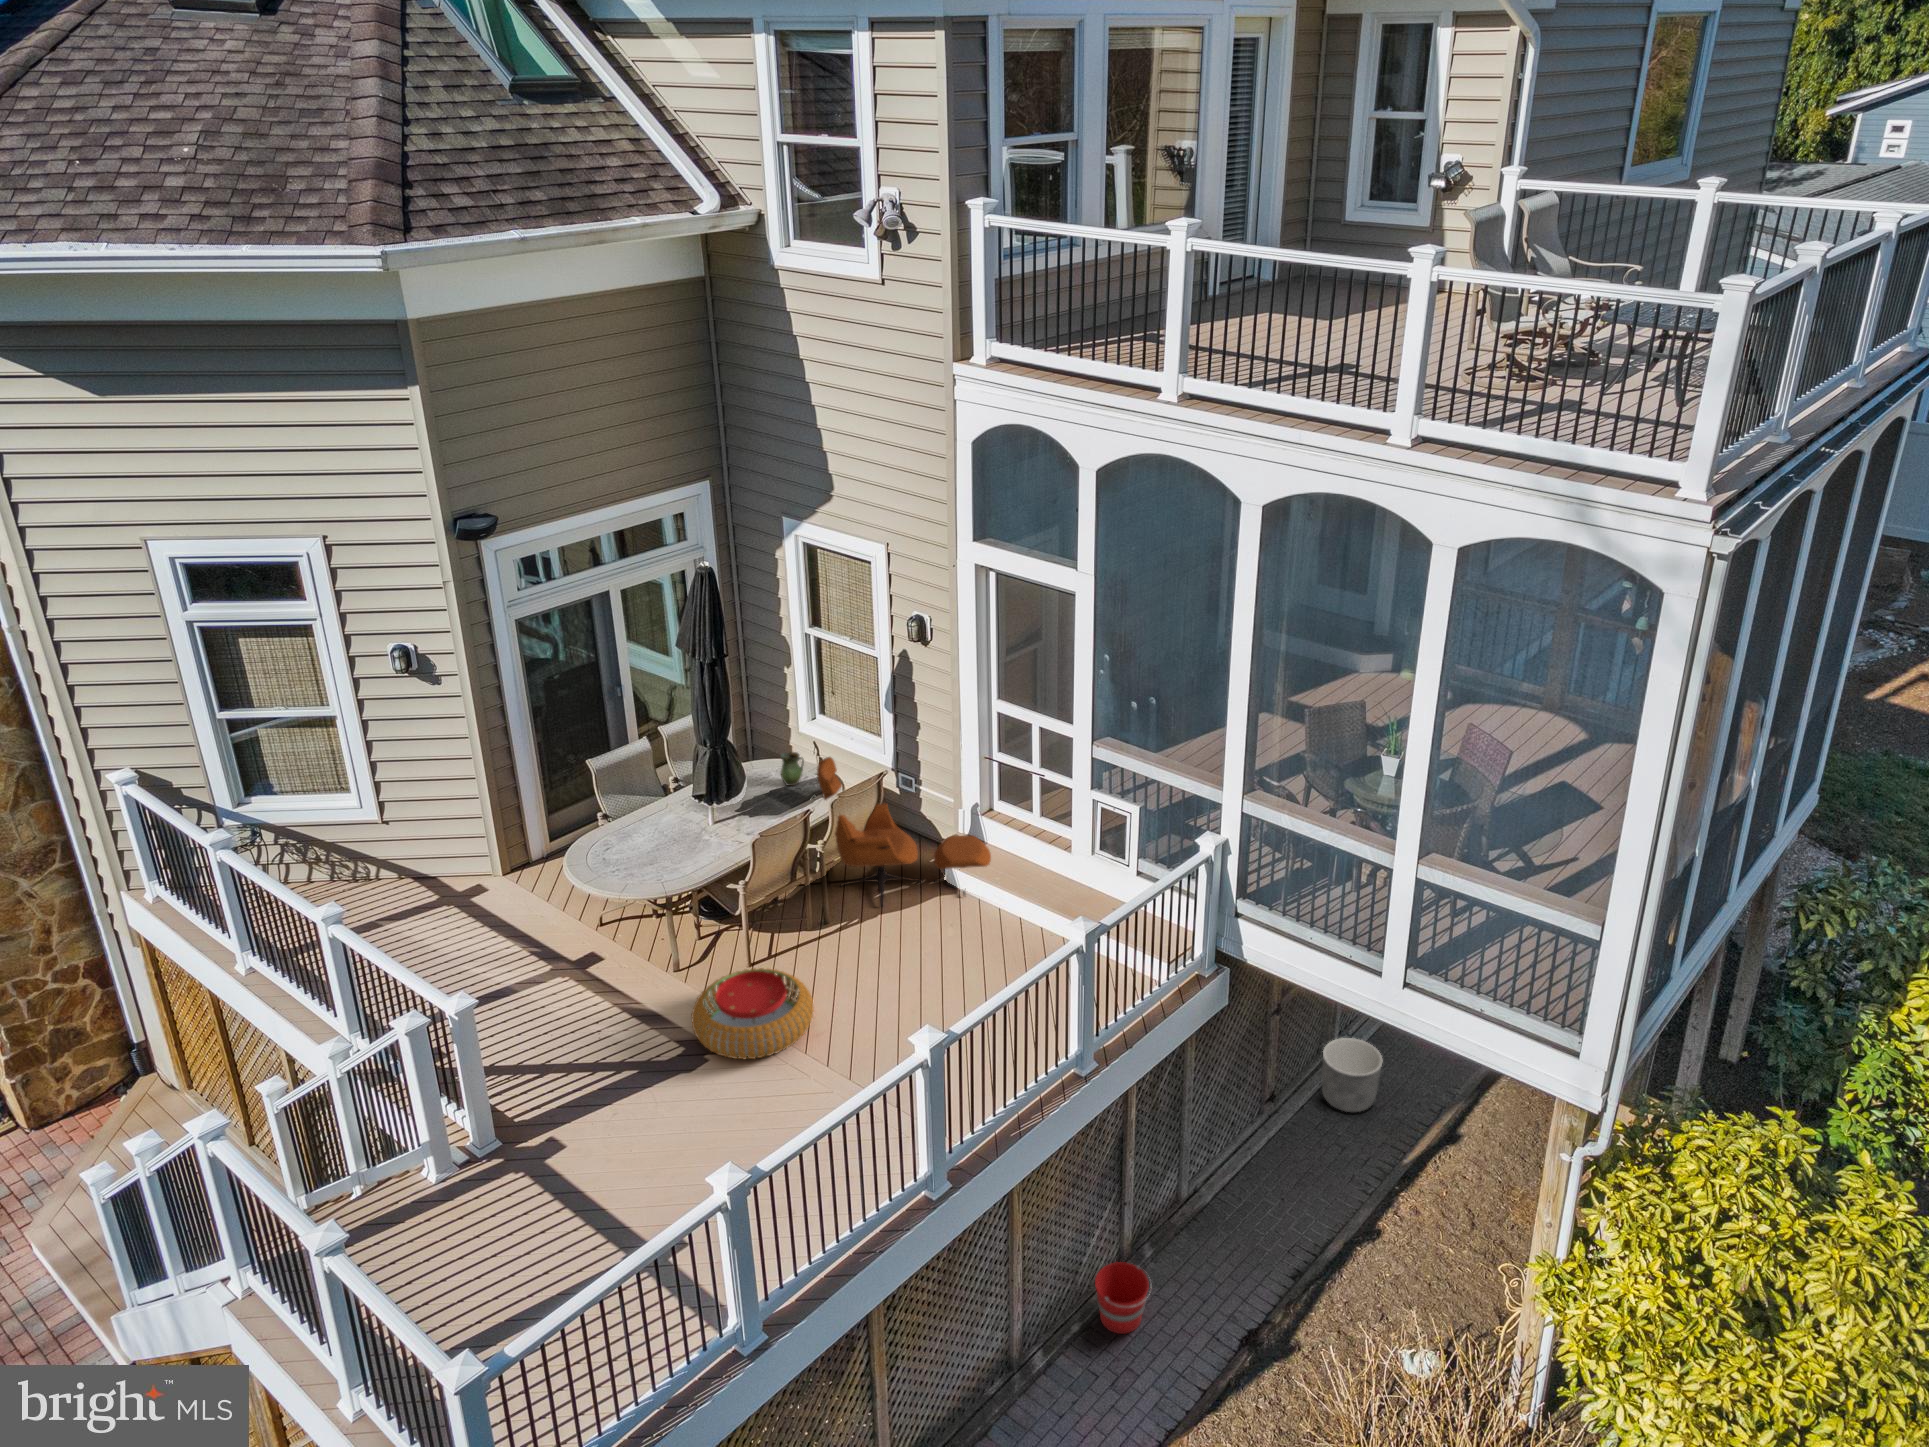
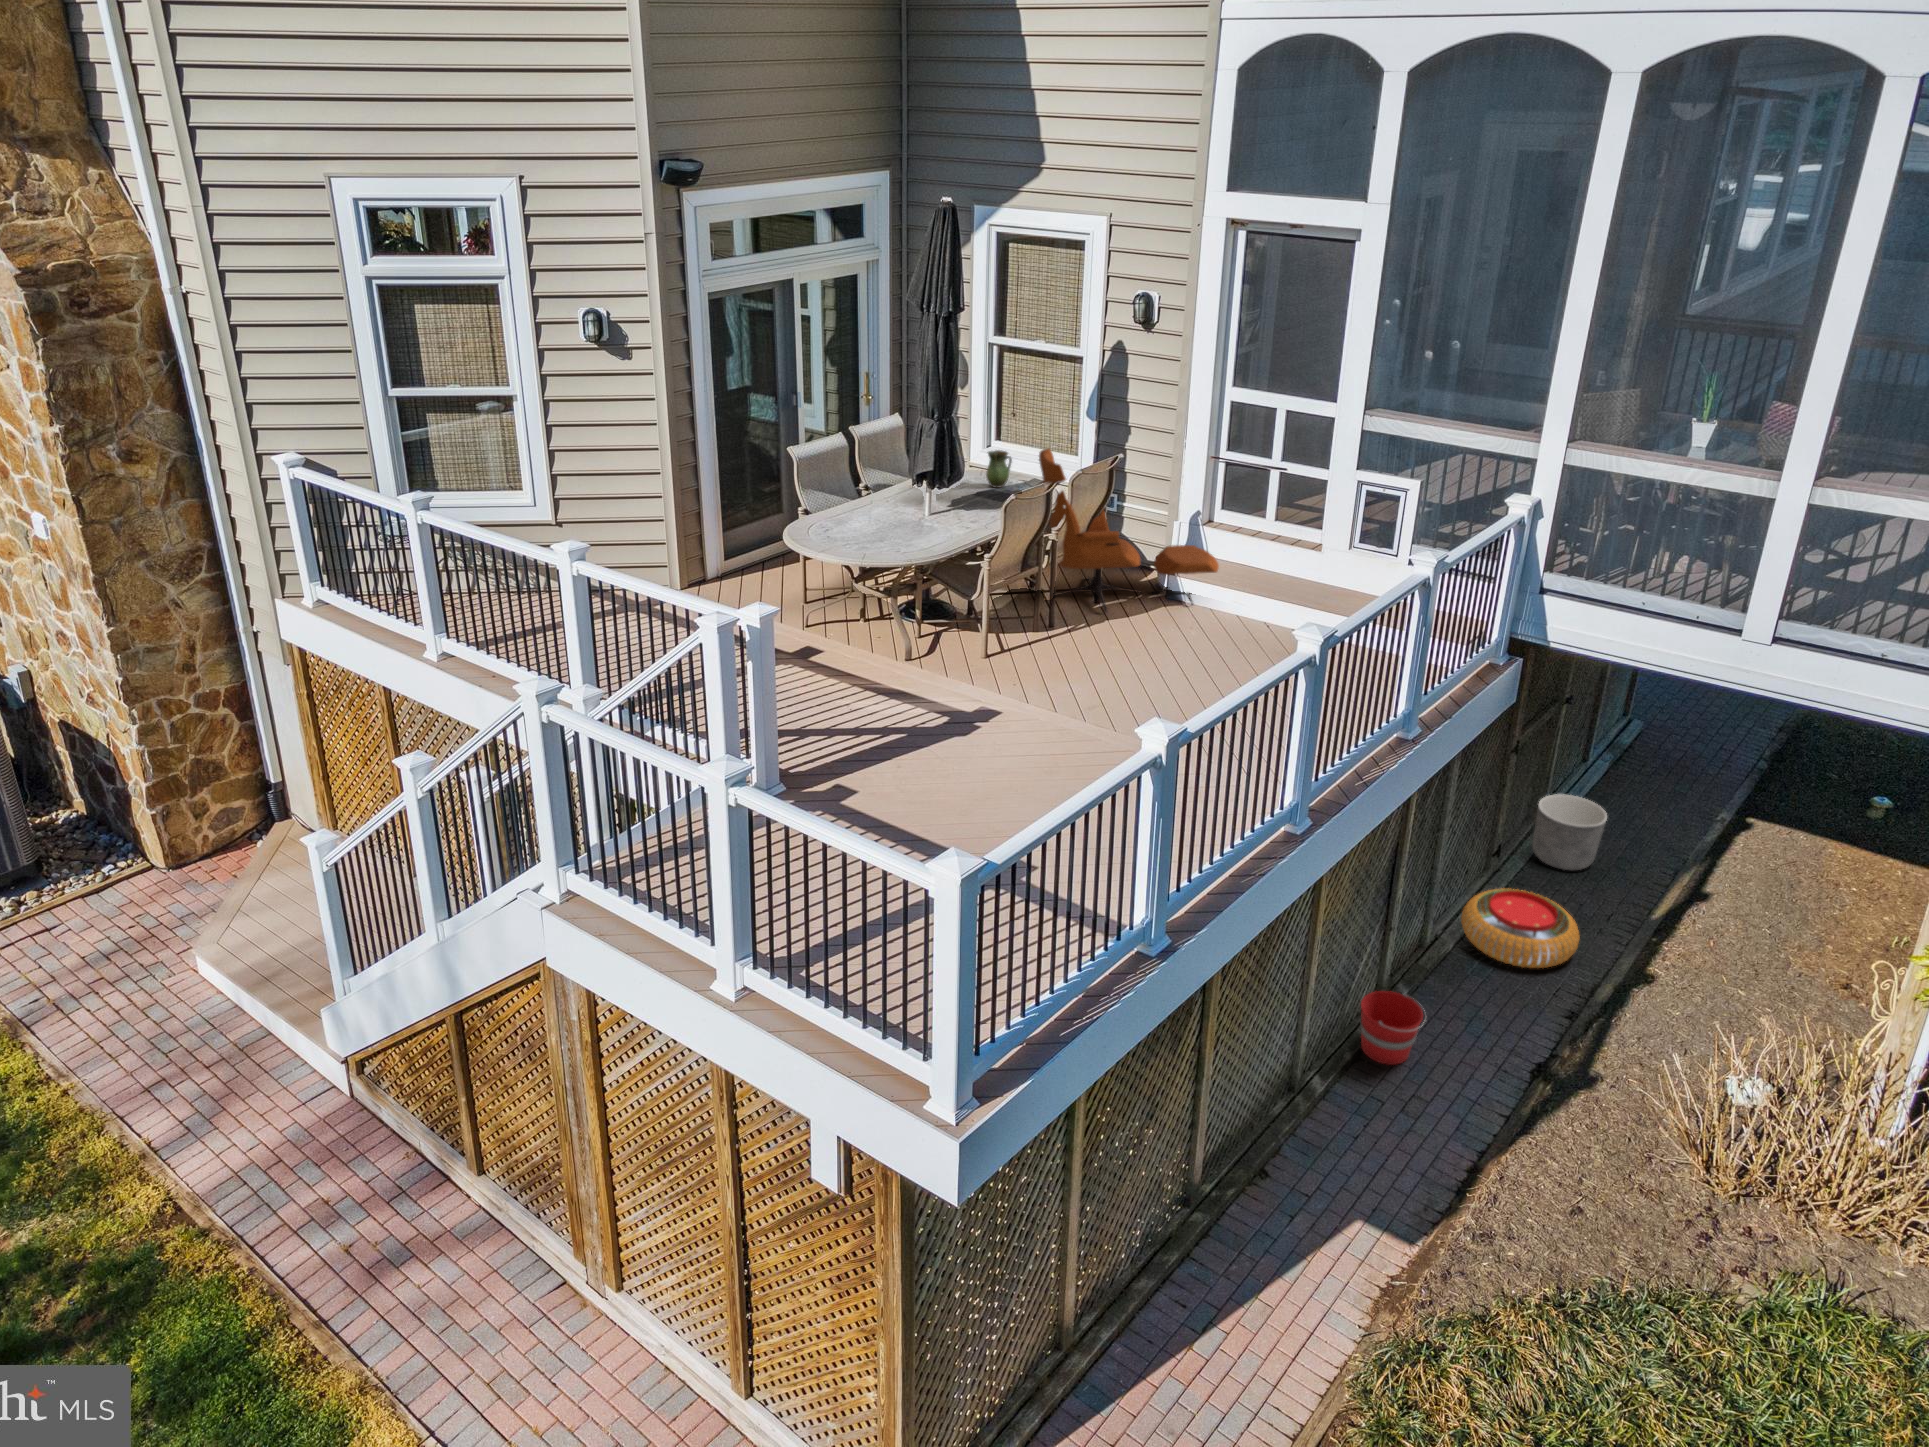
pouf: present [692,968,814,1059] -> present [1461,888,1580,968]

